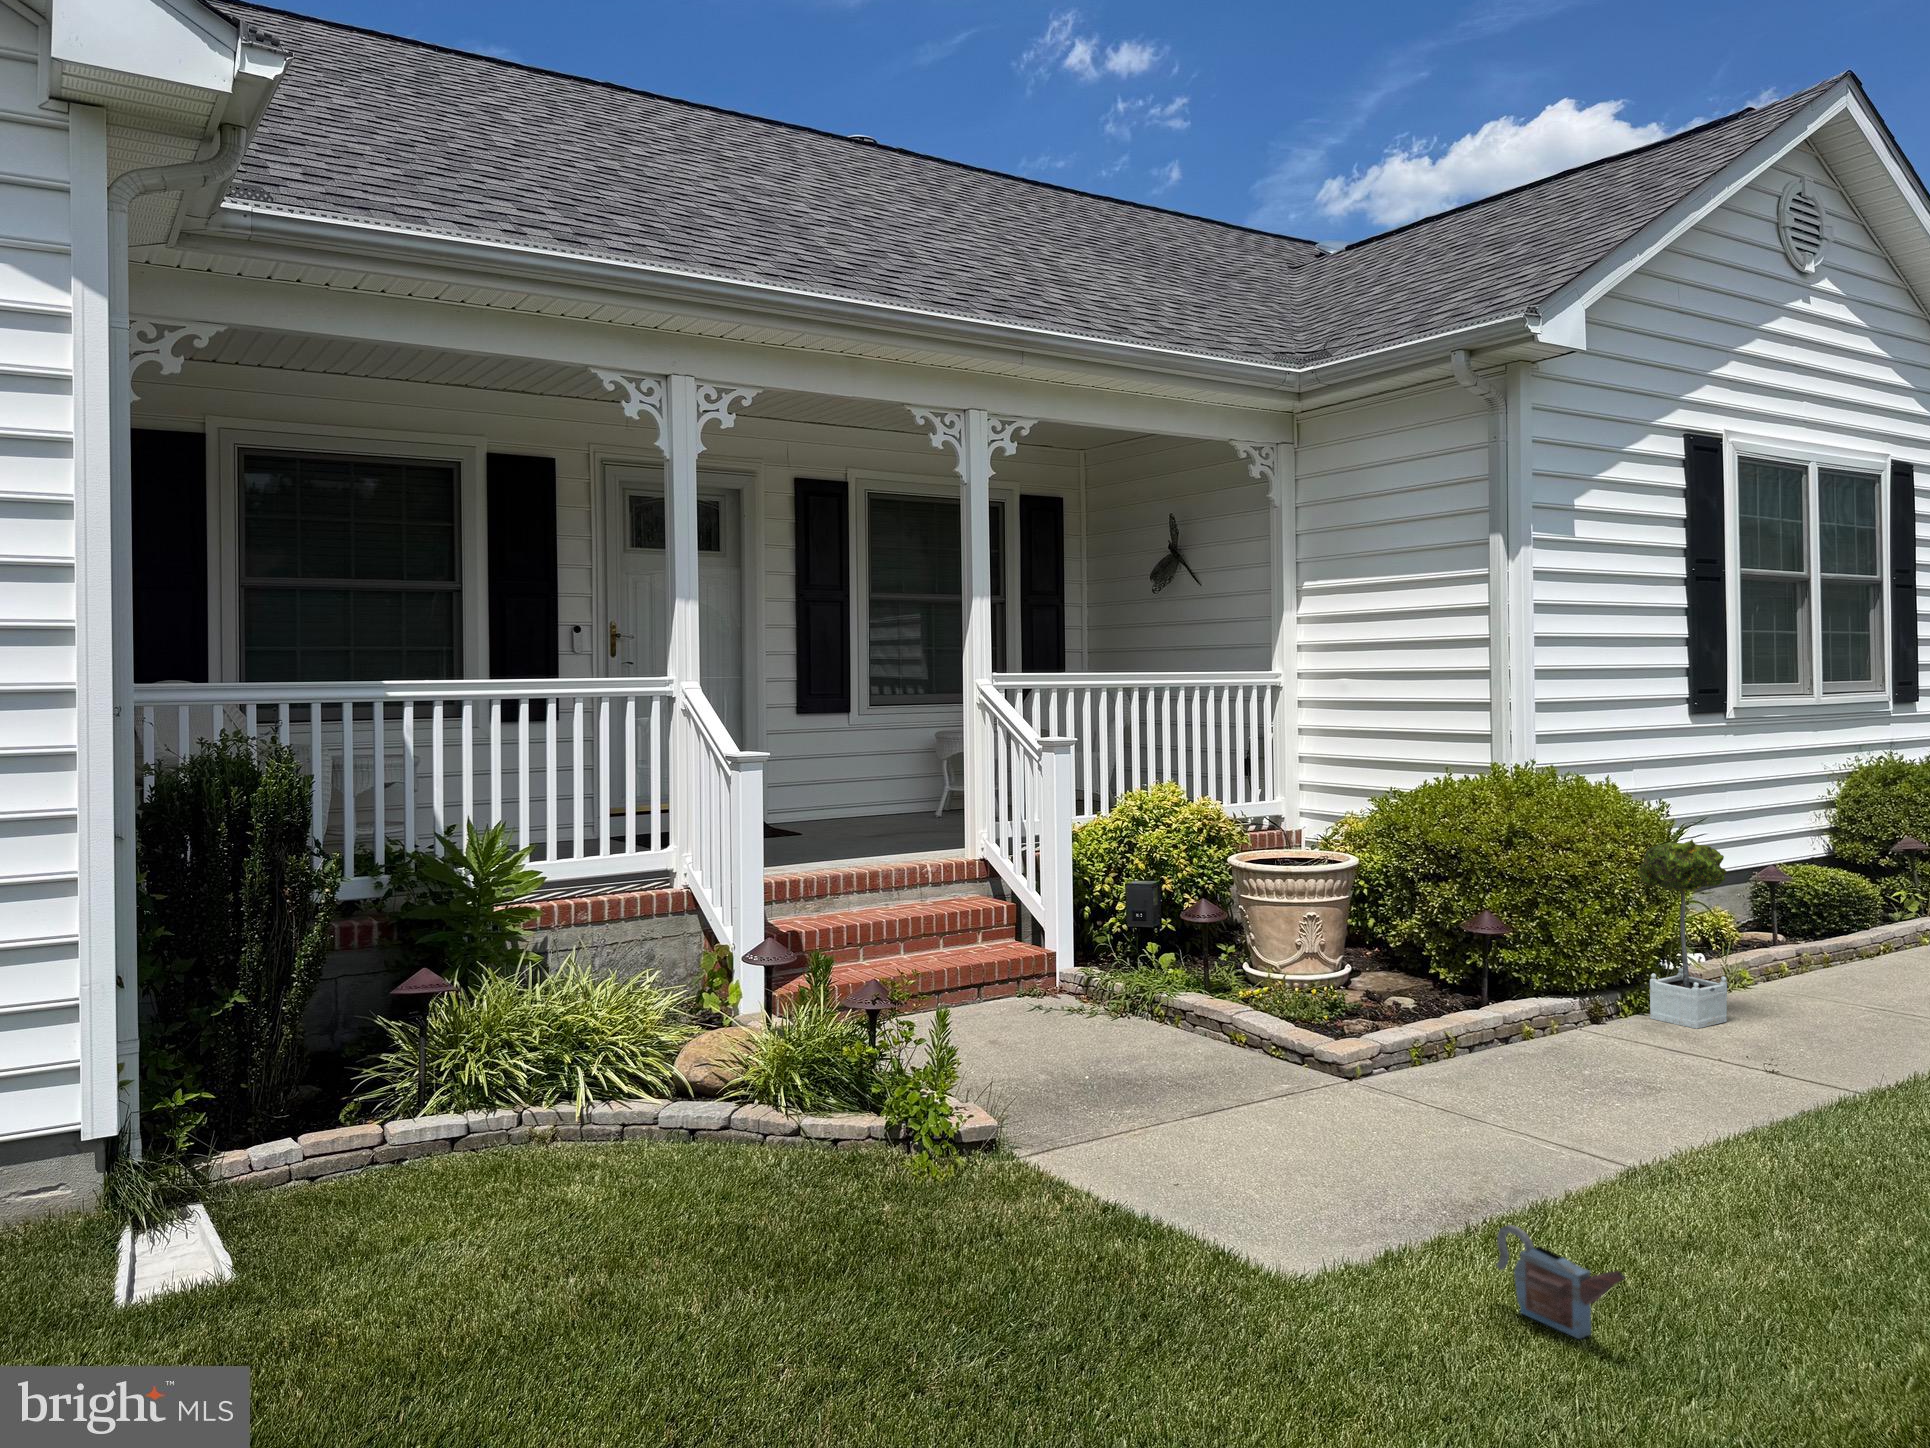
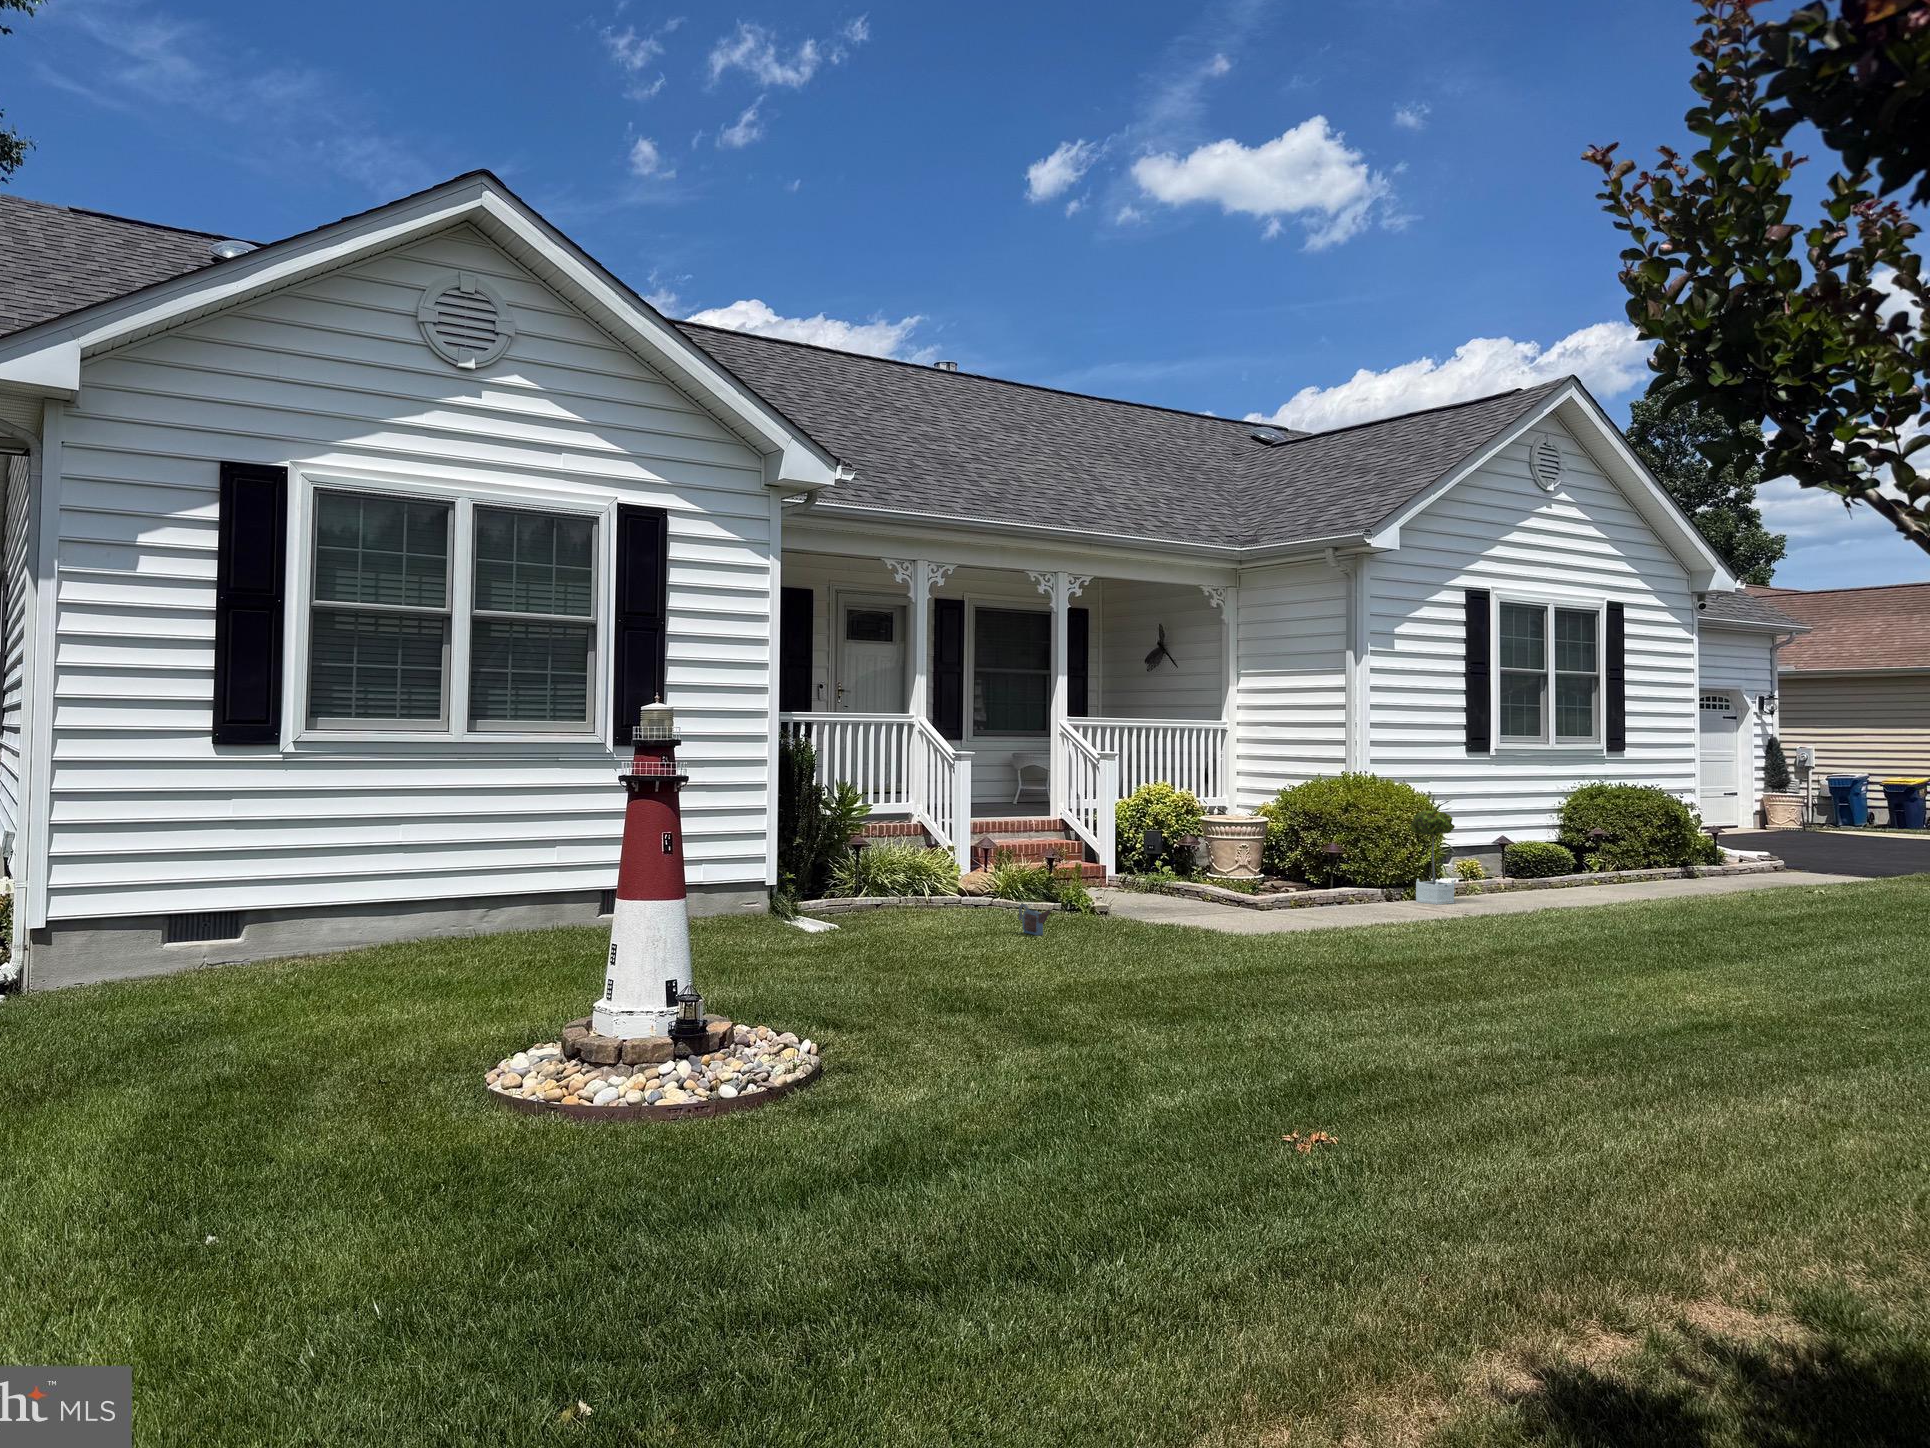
watering can: present [1497,1225,1625,1339] -> present [1019,904,1050,935]

